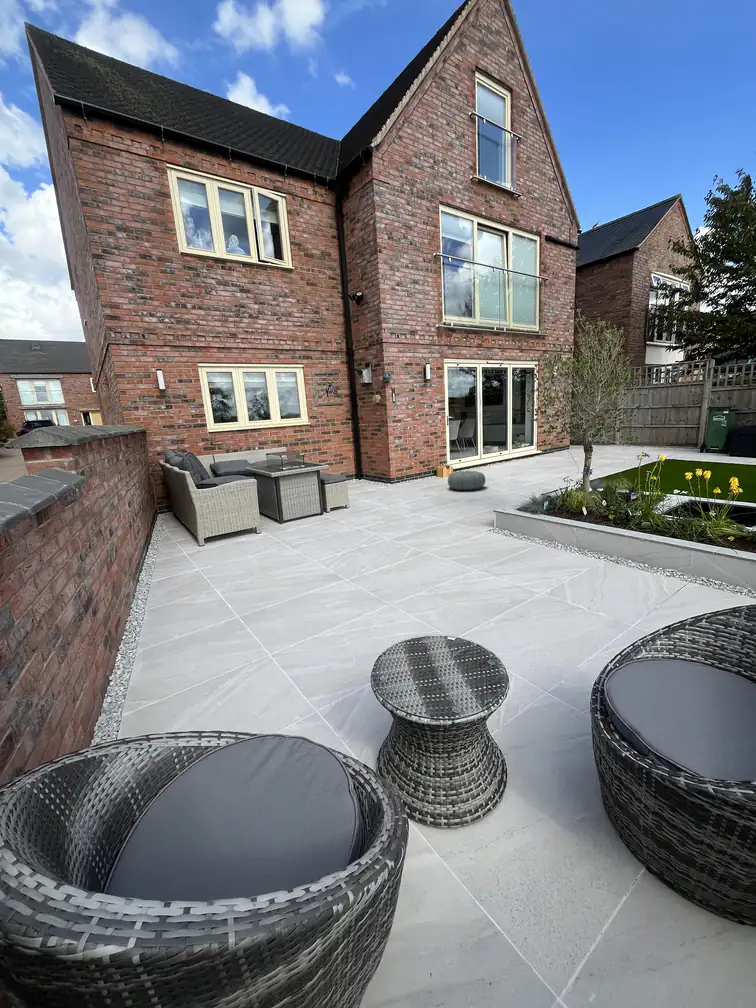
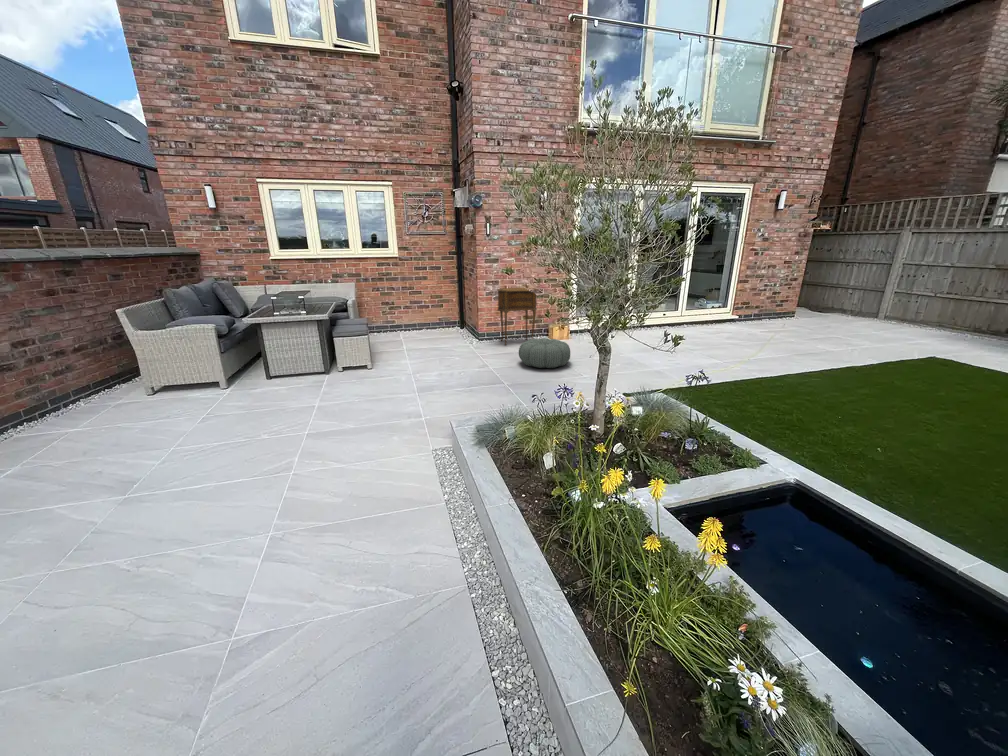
side table: none [406,440,435,484] -> present [497,288,537,345]

